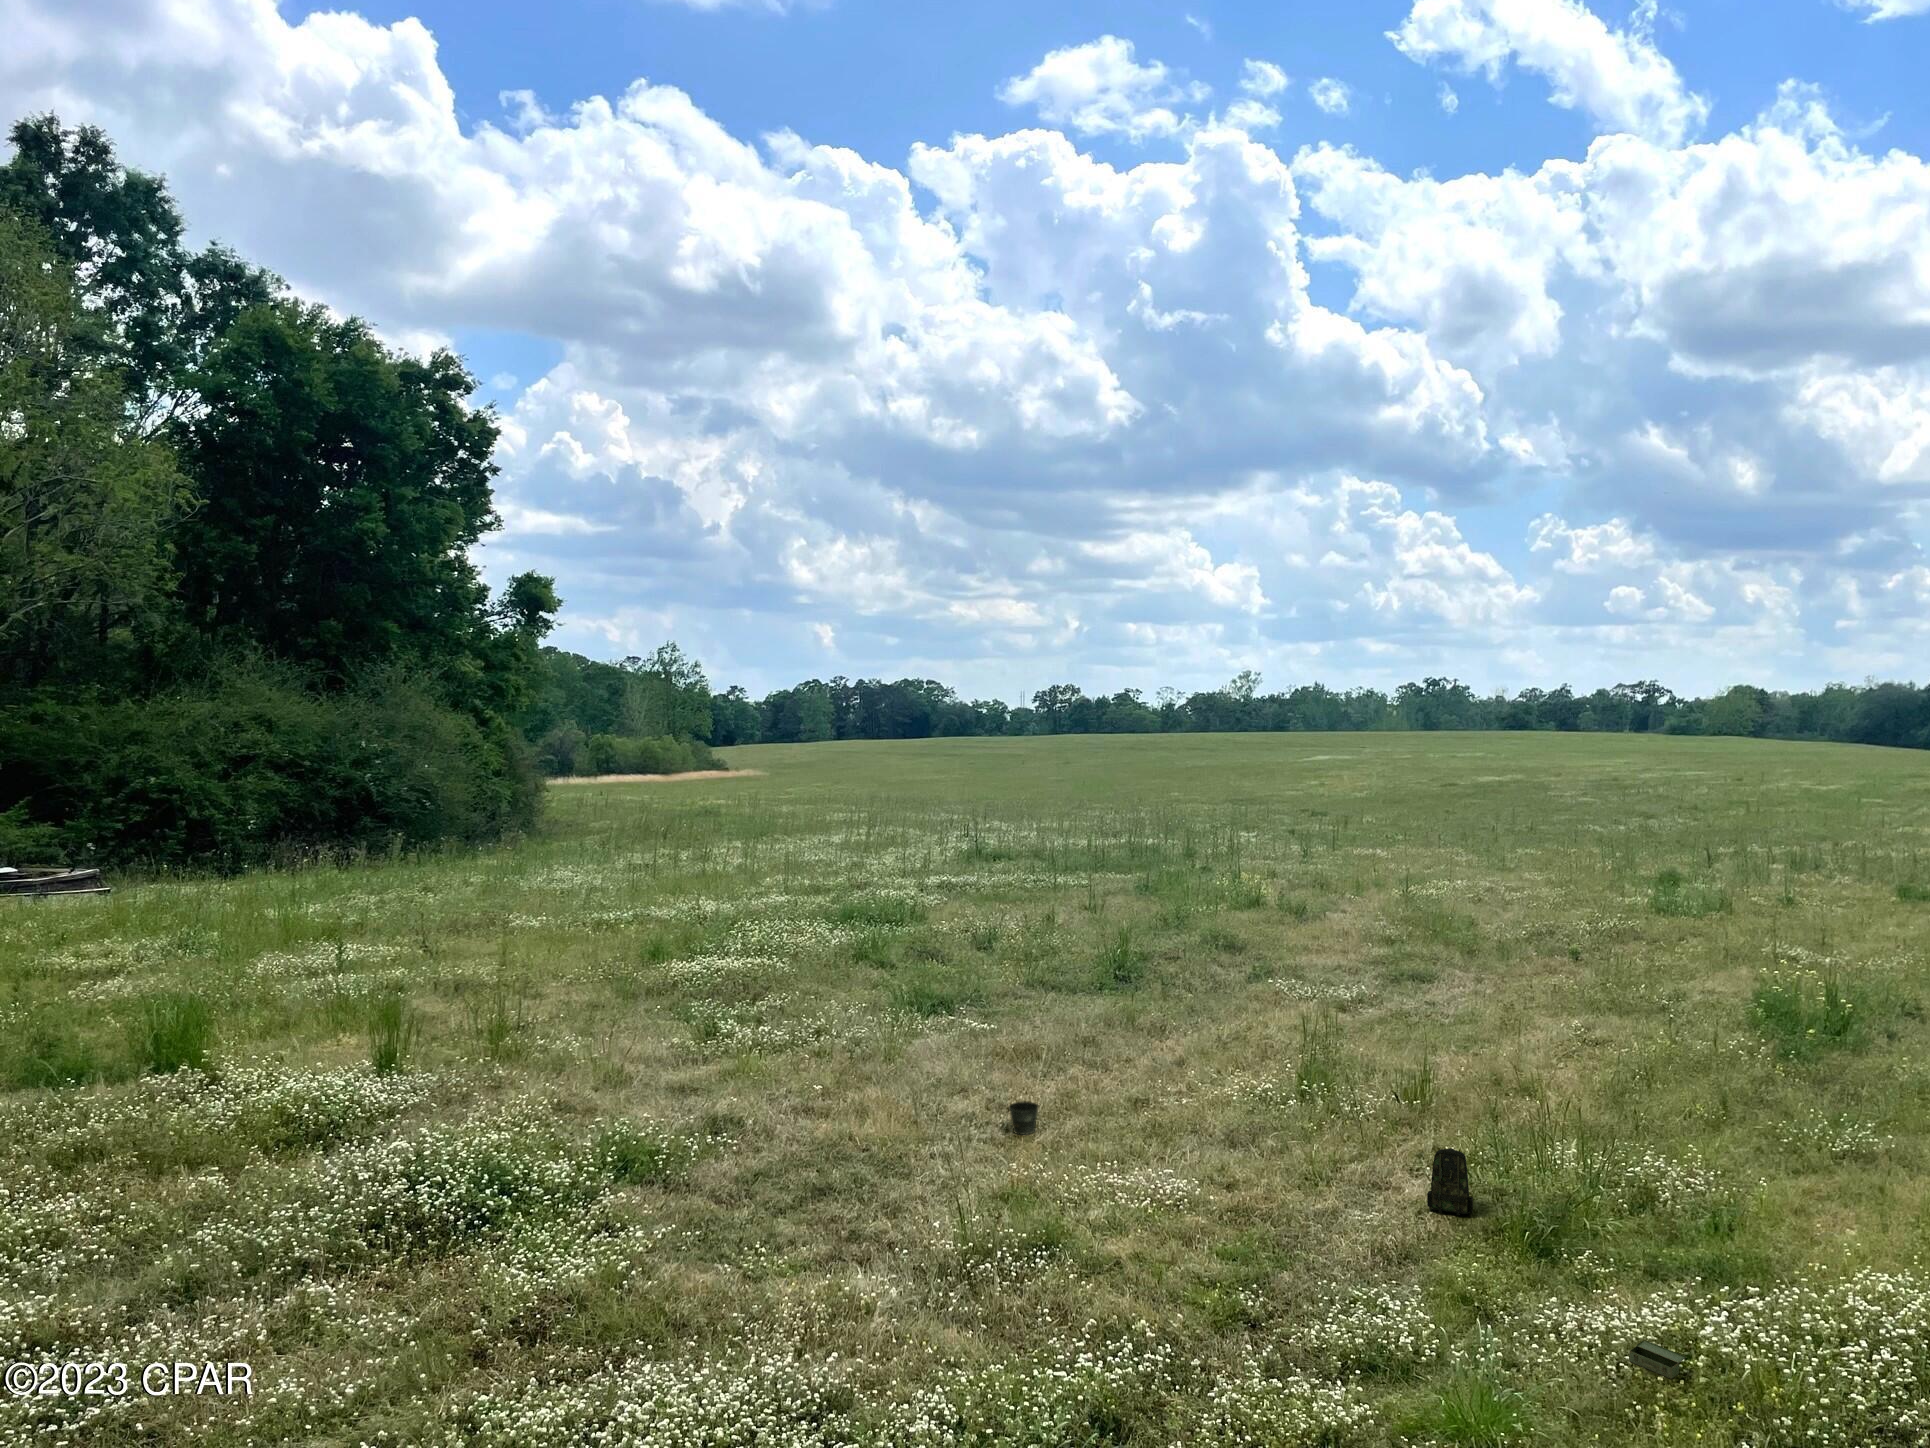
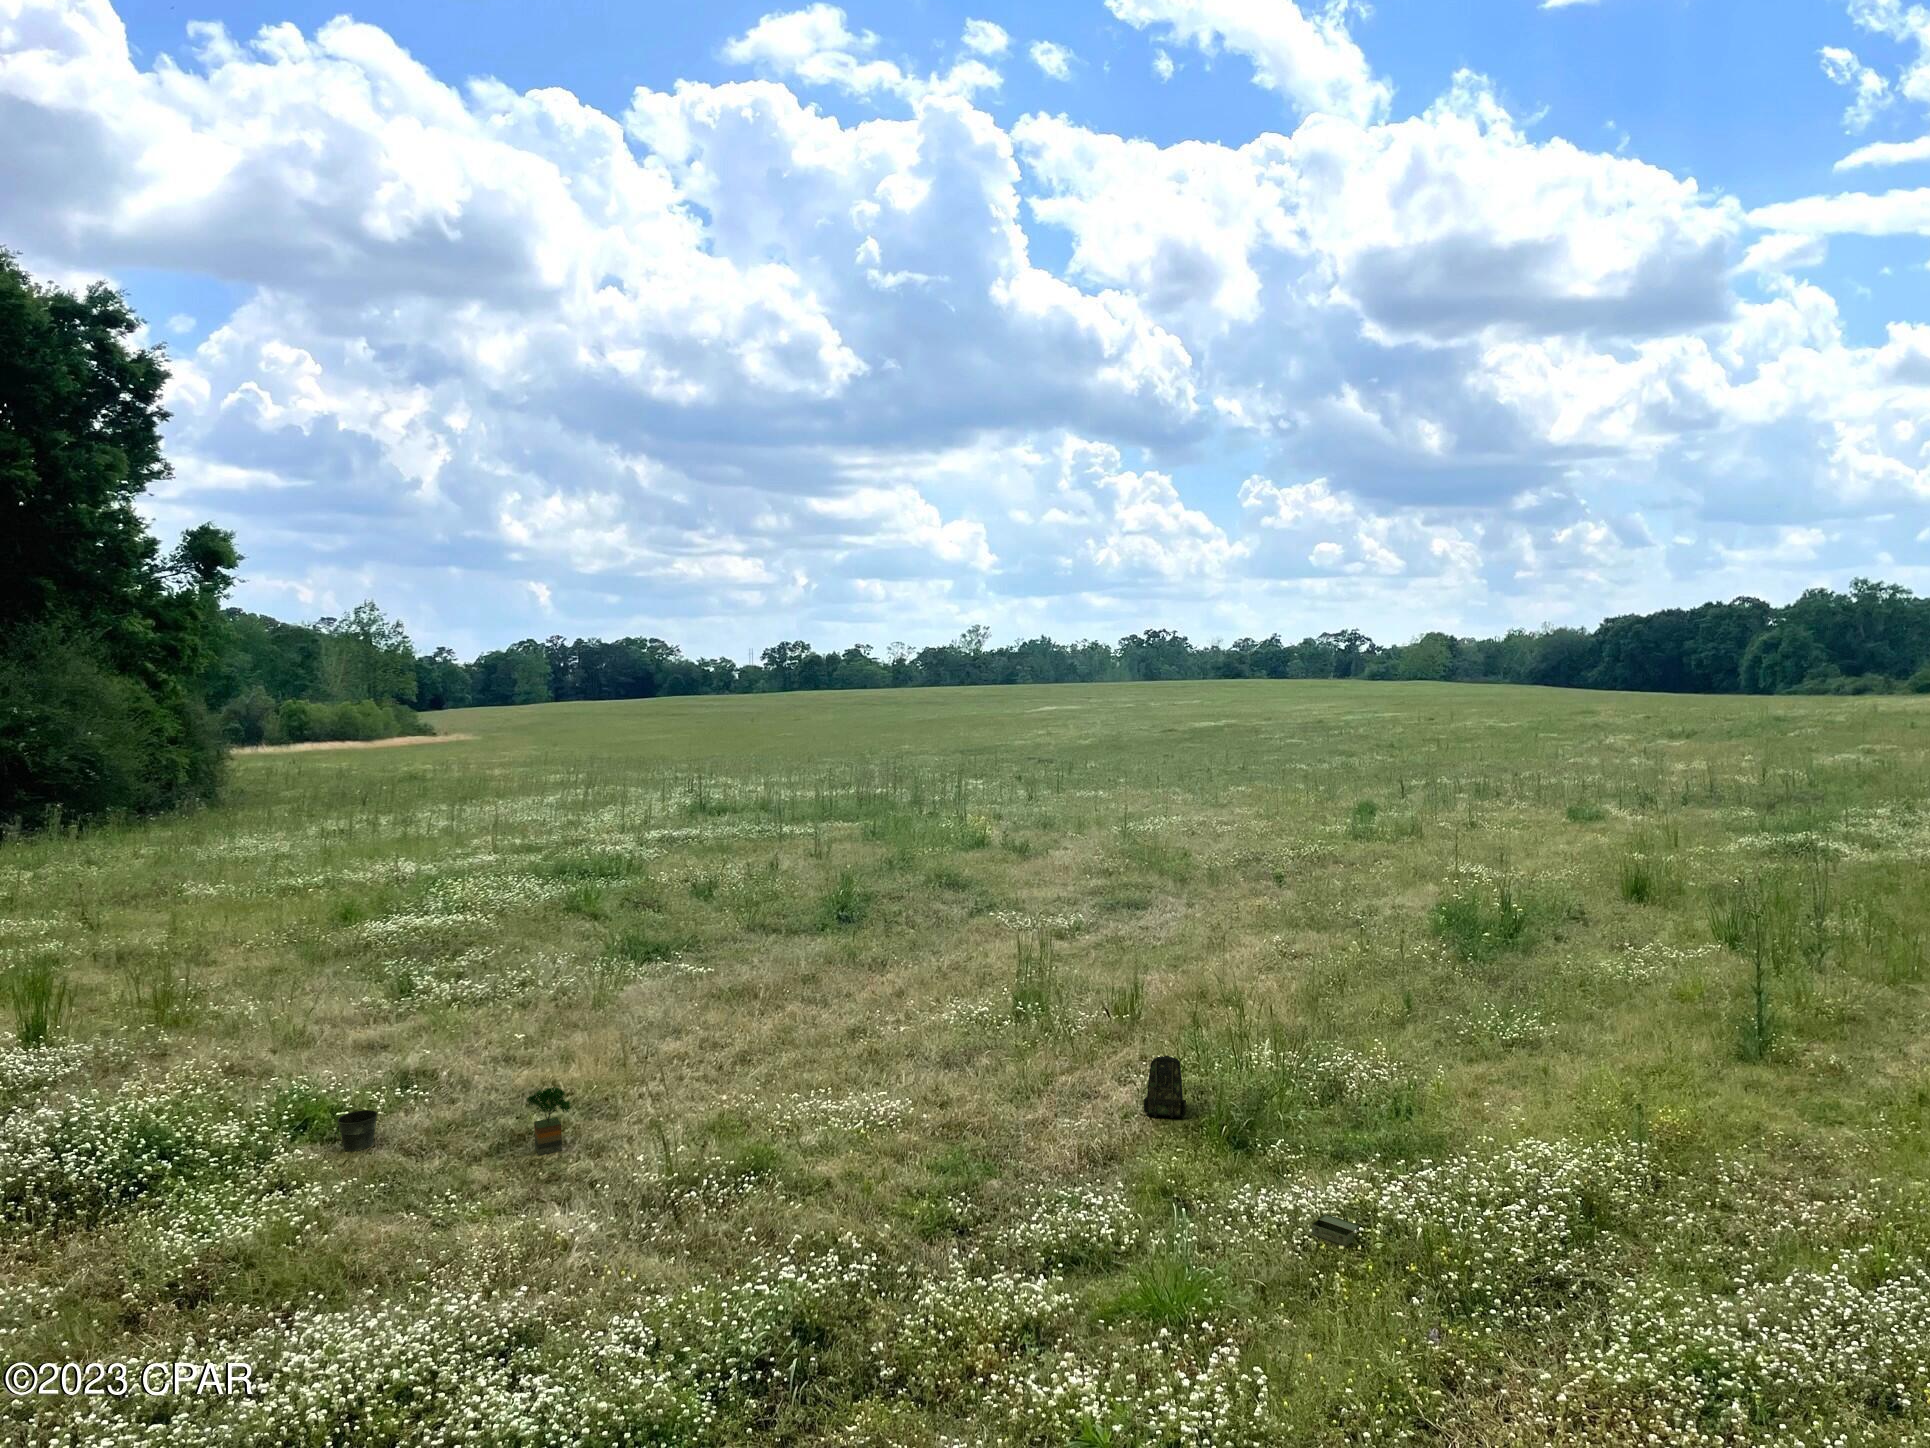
bucket: present [1009,1101,1038,1135] -> present [335,1110,378,1151]
potted tree: none [815,1145,857,1212] -> present [527,1087,570,1155]

